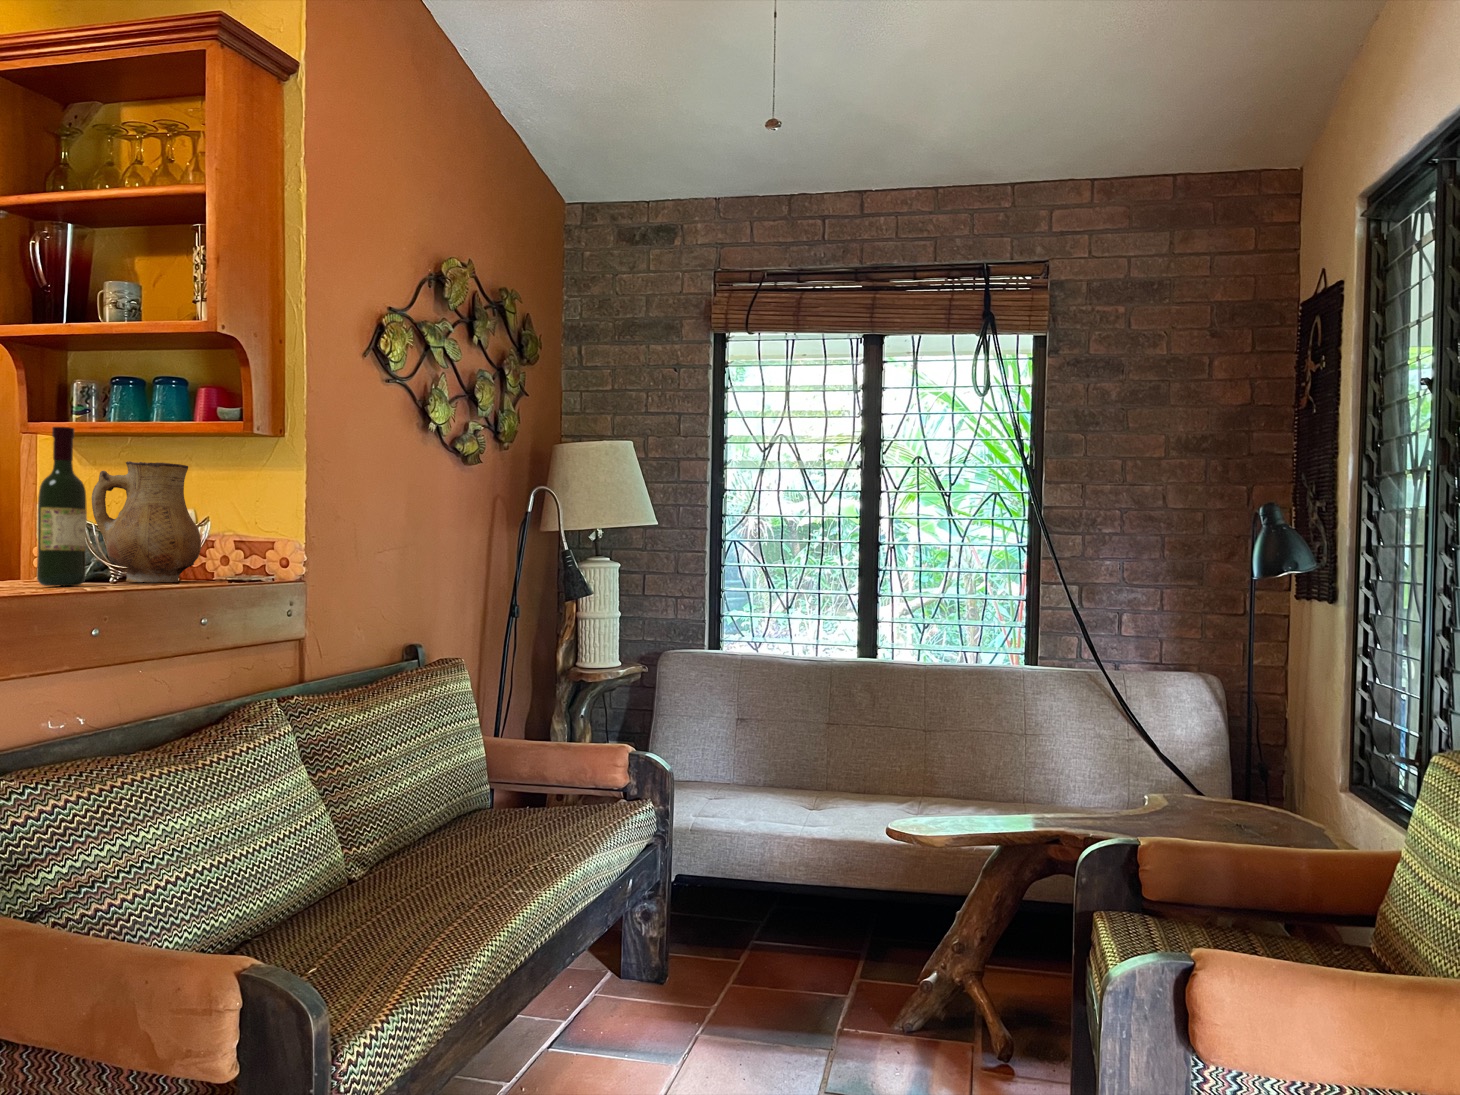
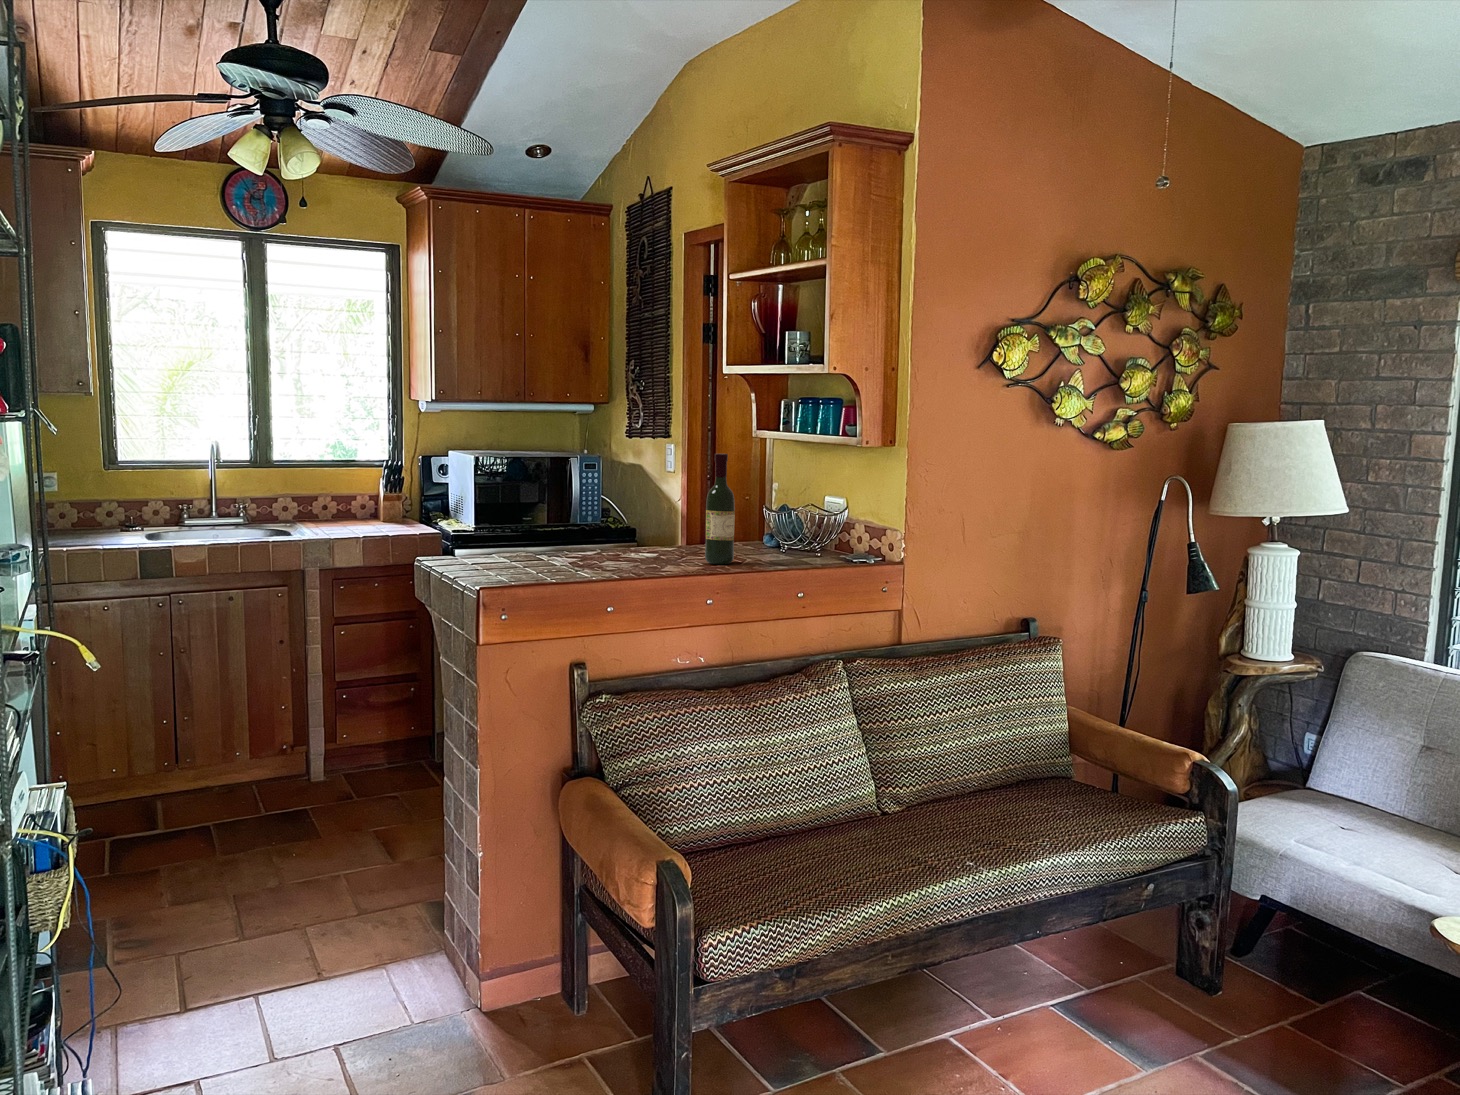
ceramic pitcher: present [92,461,201,582] -> none [756,470,825,561]

